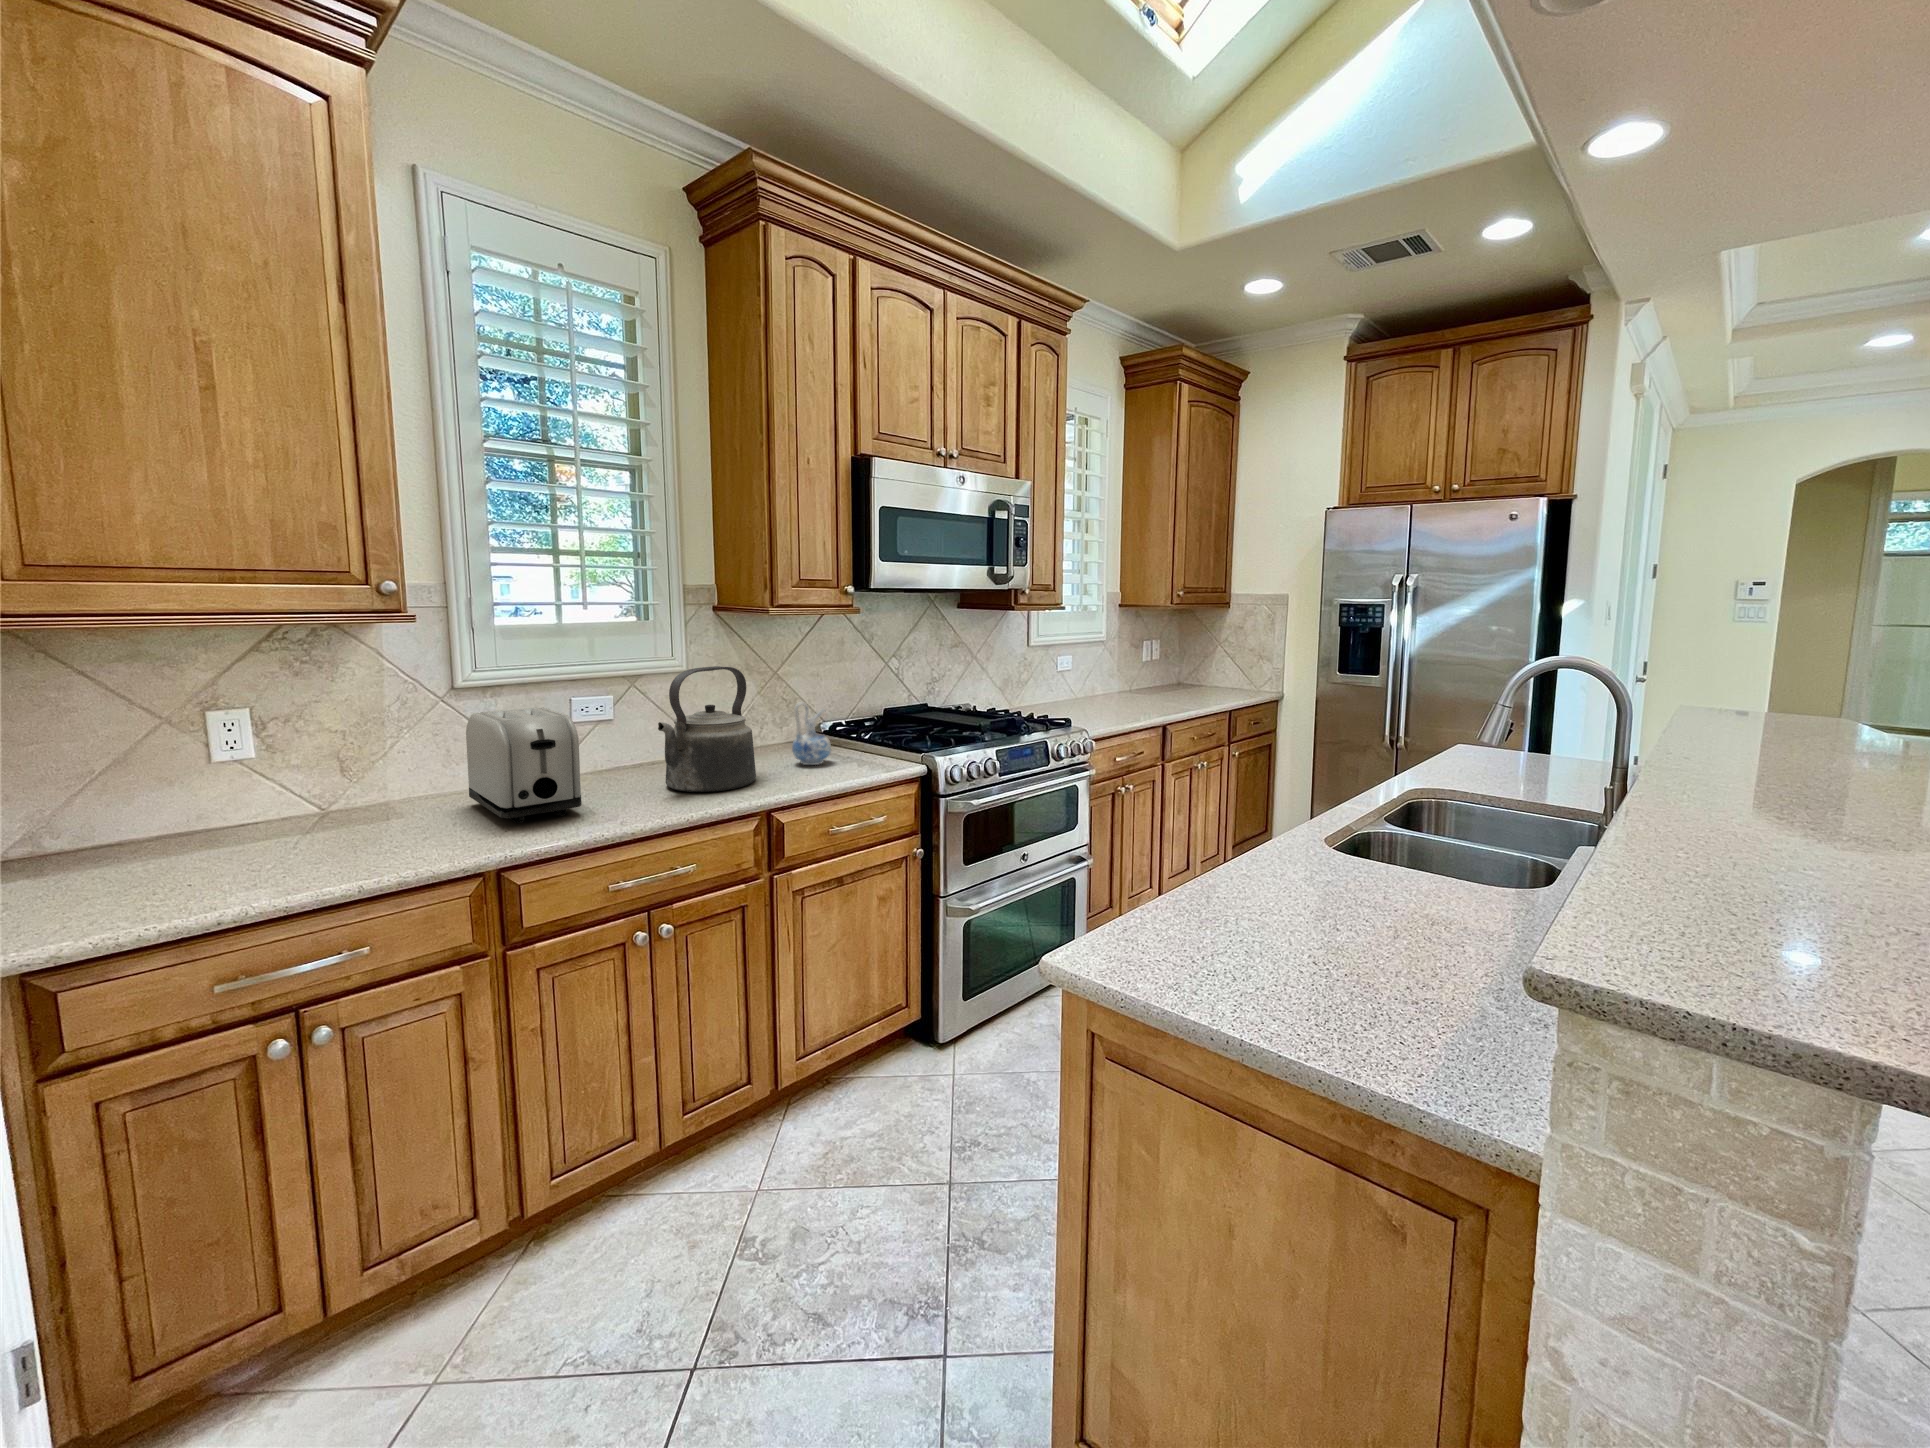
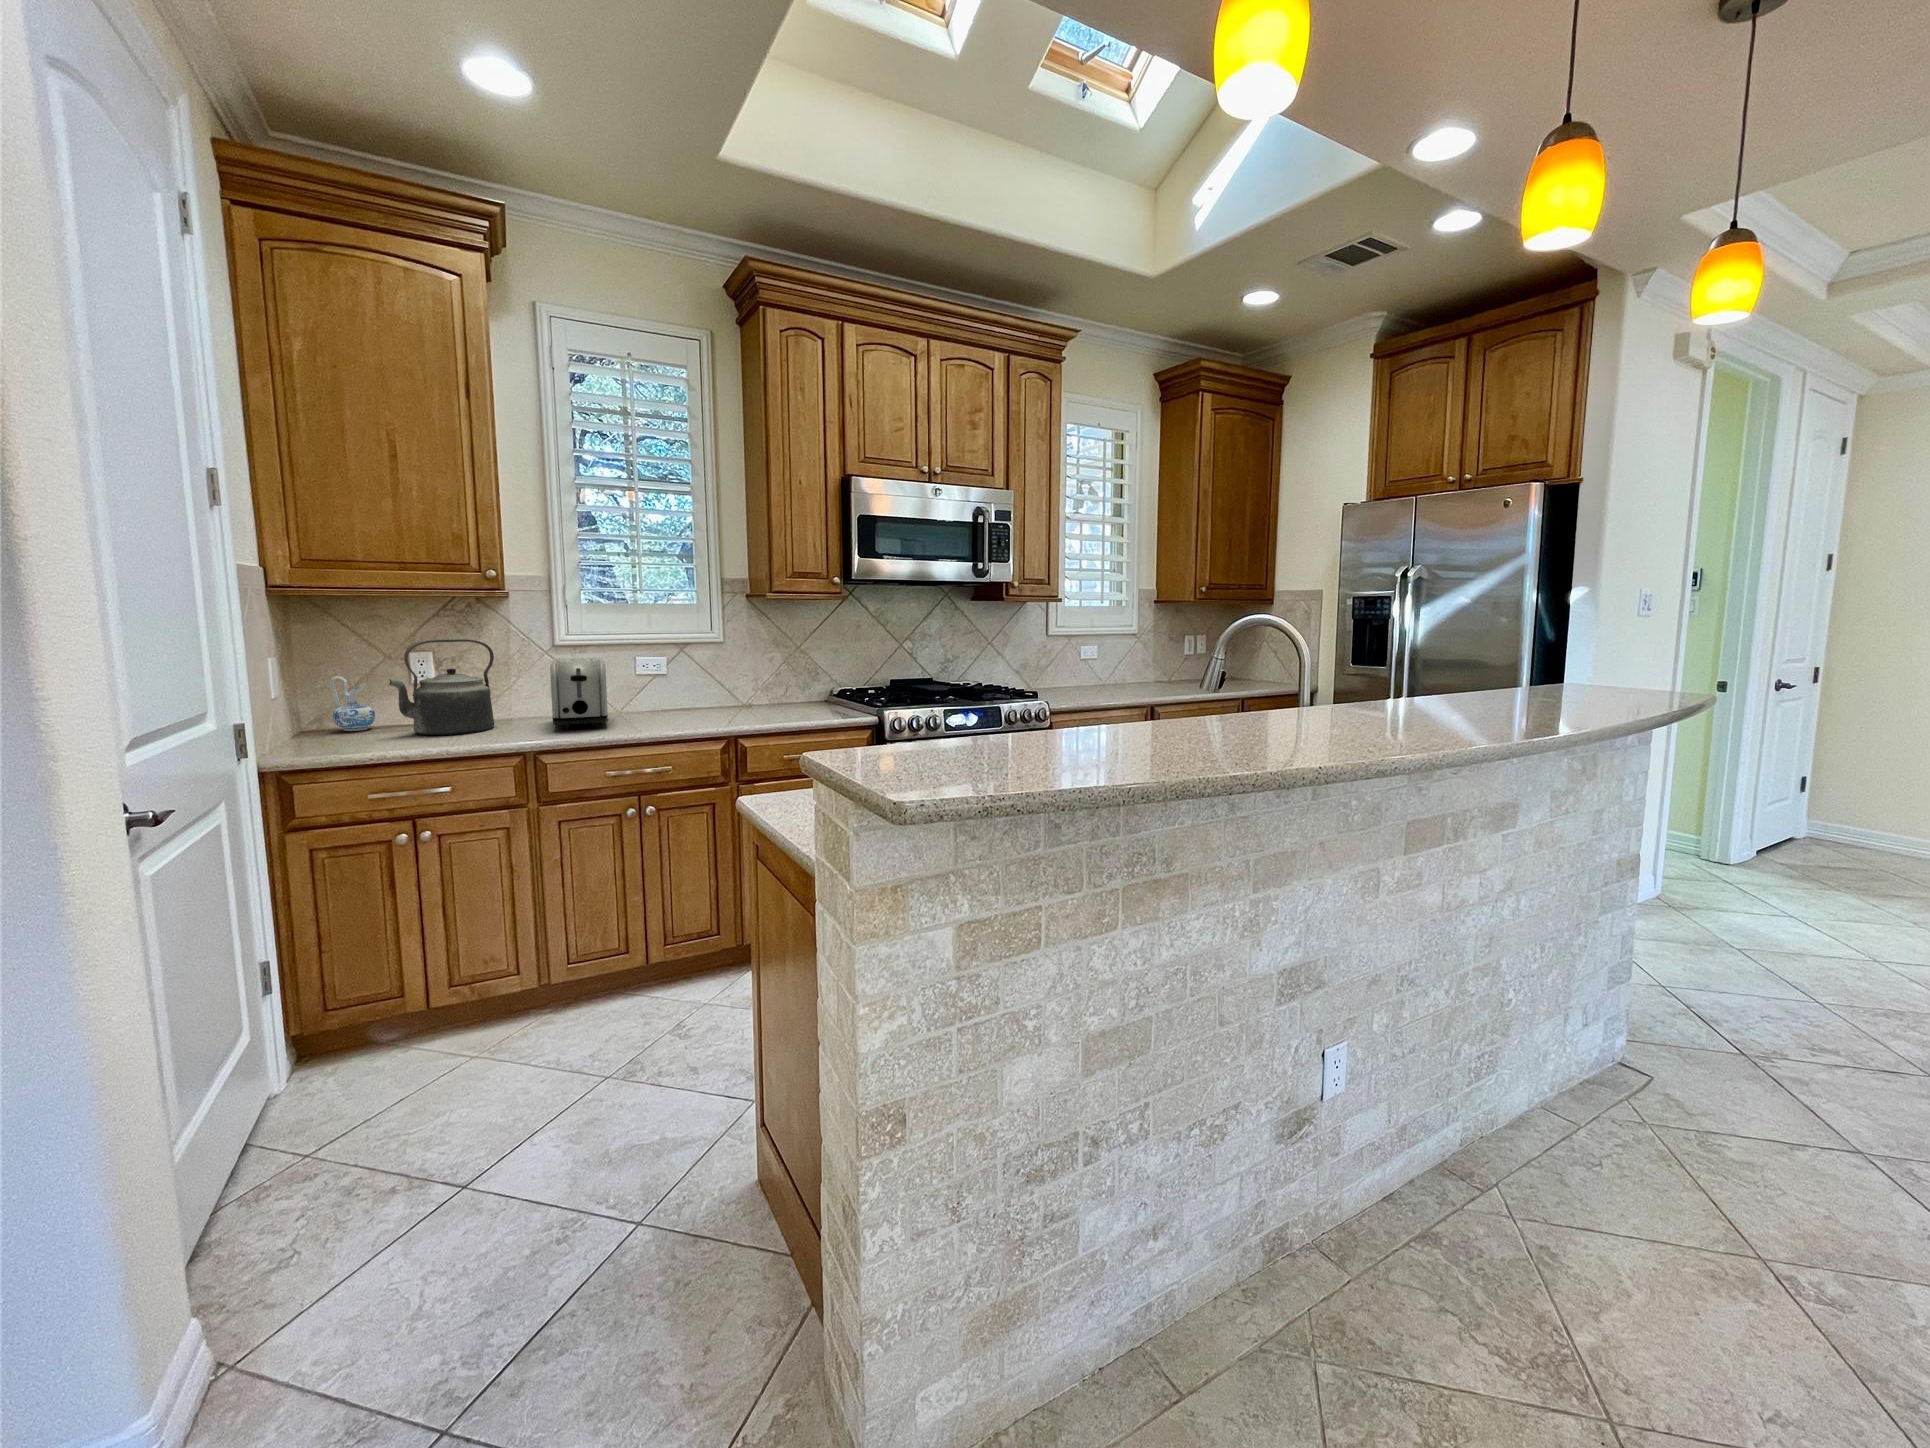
kettle: present [658,666,756,792] -> present [389,639,494,735]
ceramic pitcher: present [792,702,831,765] -> present [330,676,375,731]

